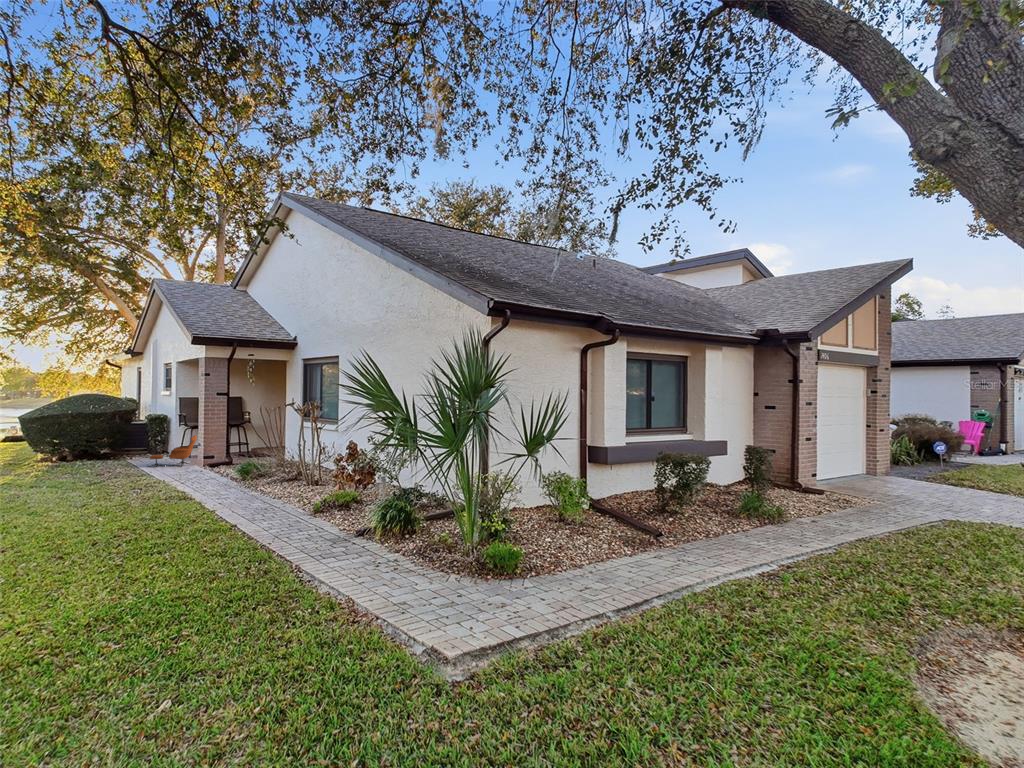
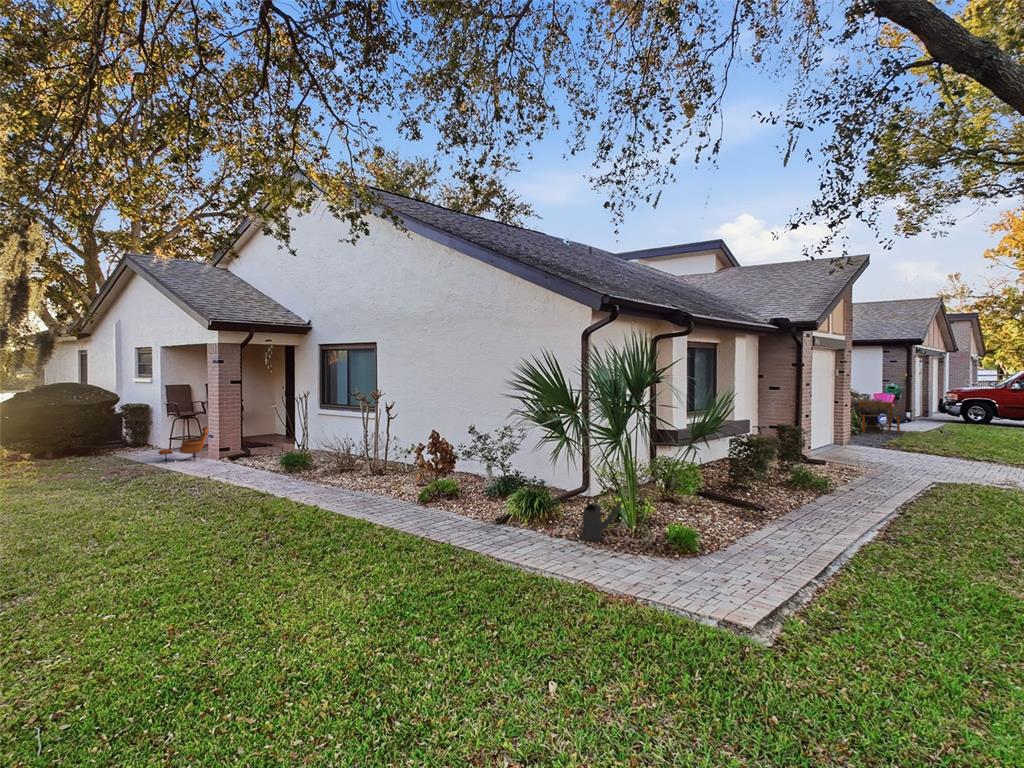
bench: none [921,429,973,467] -> present [859,402,900,433]
watering can: none [407,508,463,558] -> present [577,497,622,542]

